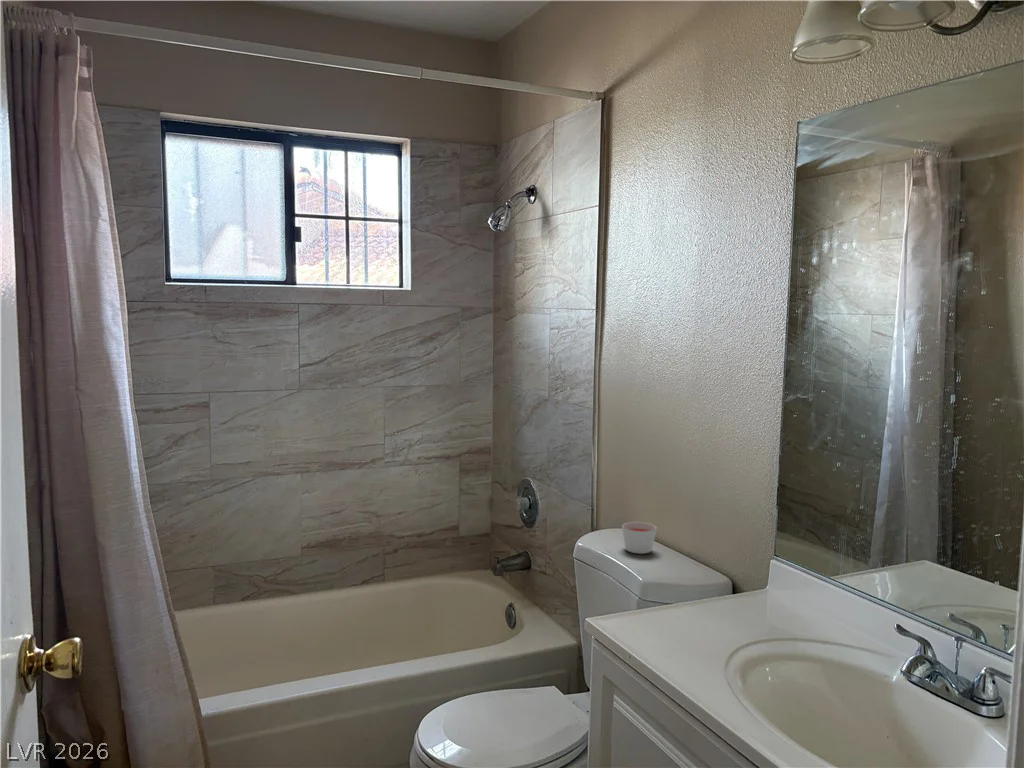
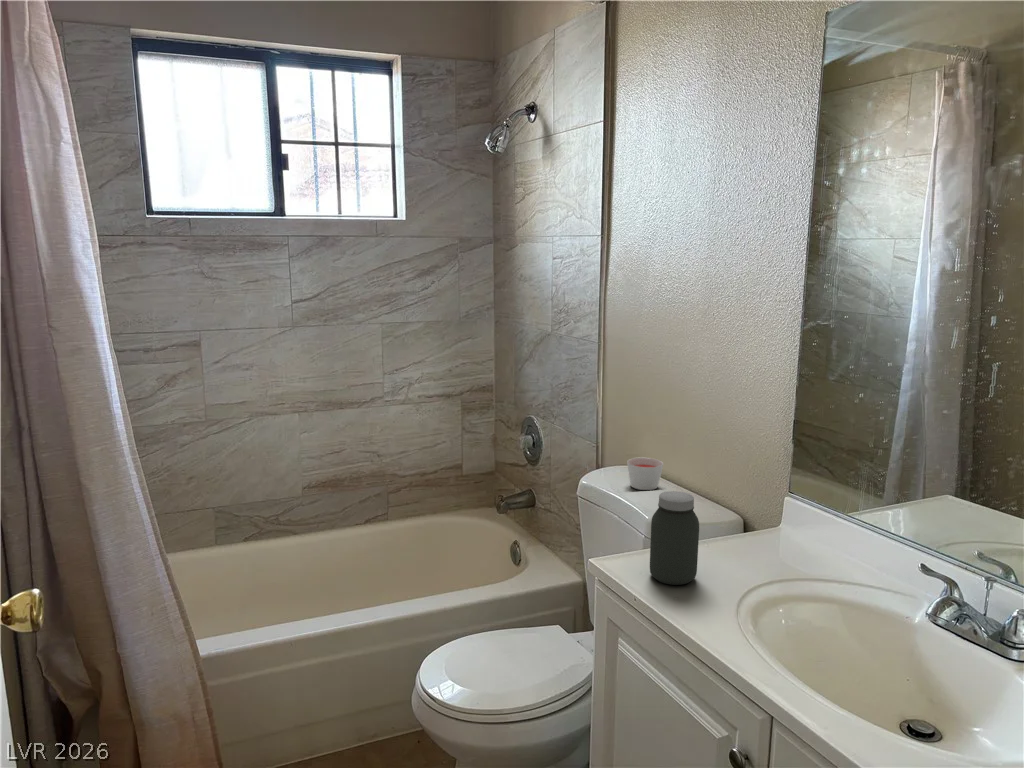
jar: none [644,553,690,643] -> present [650,491,699,585]

